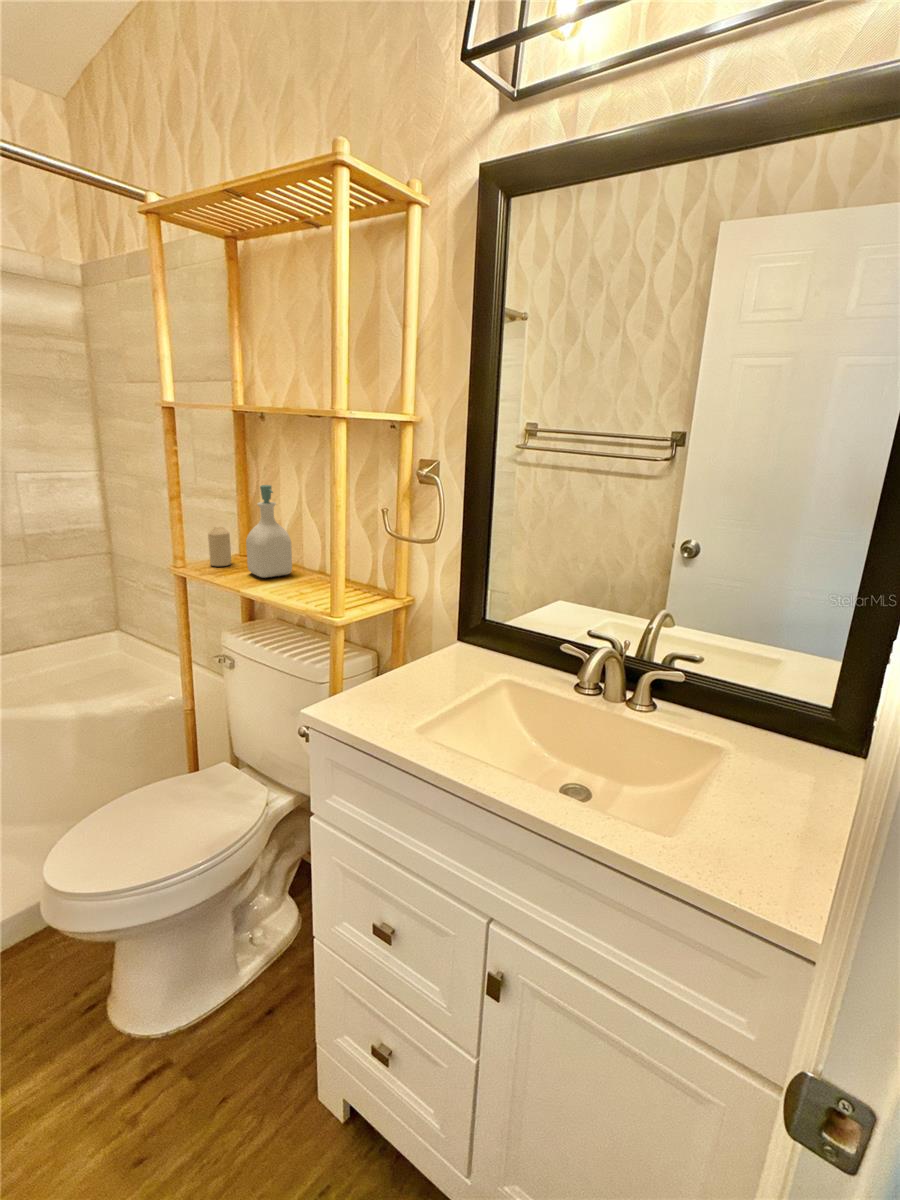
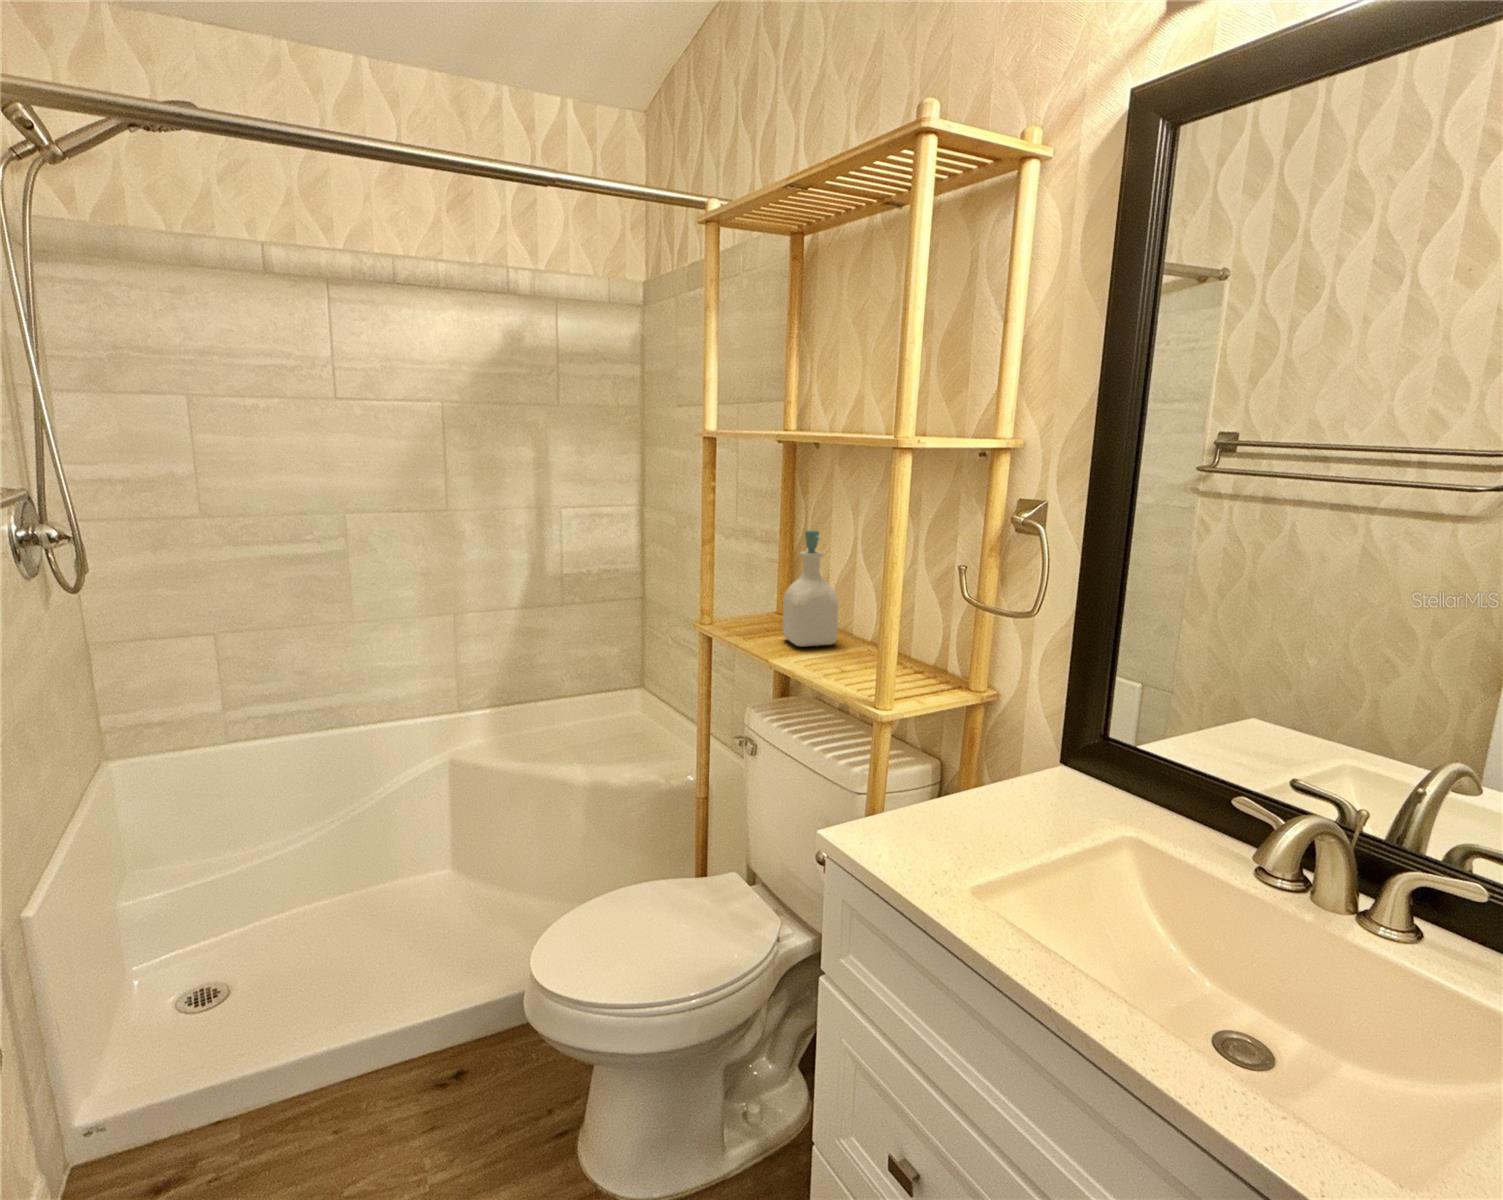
candle: present [208,527,231,566] -> none [741,579,767,628]

